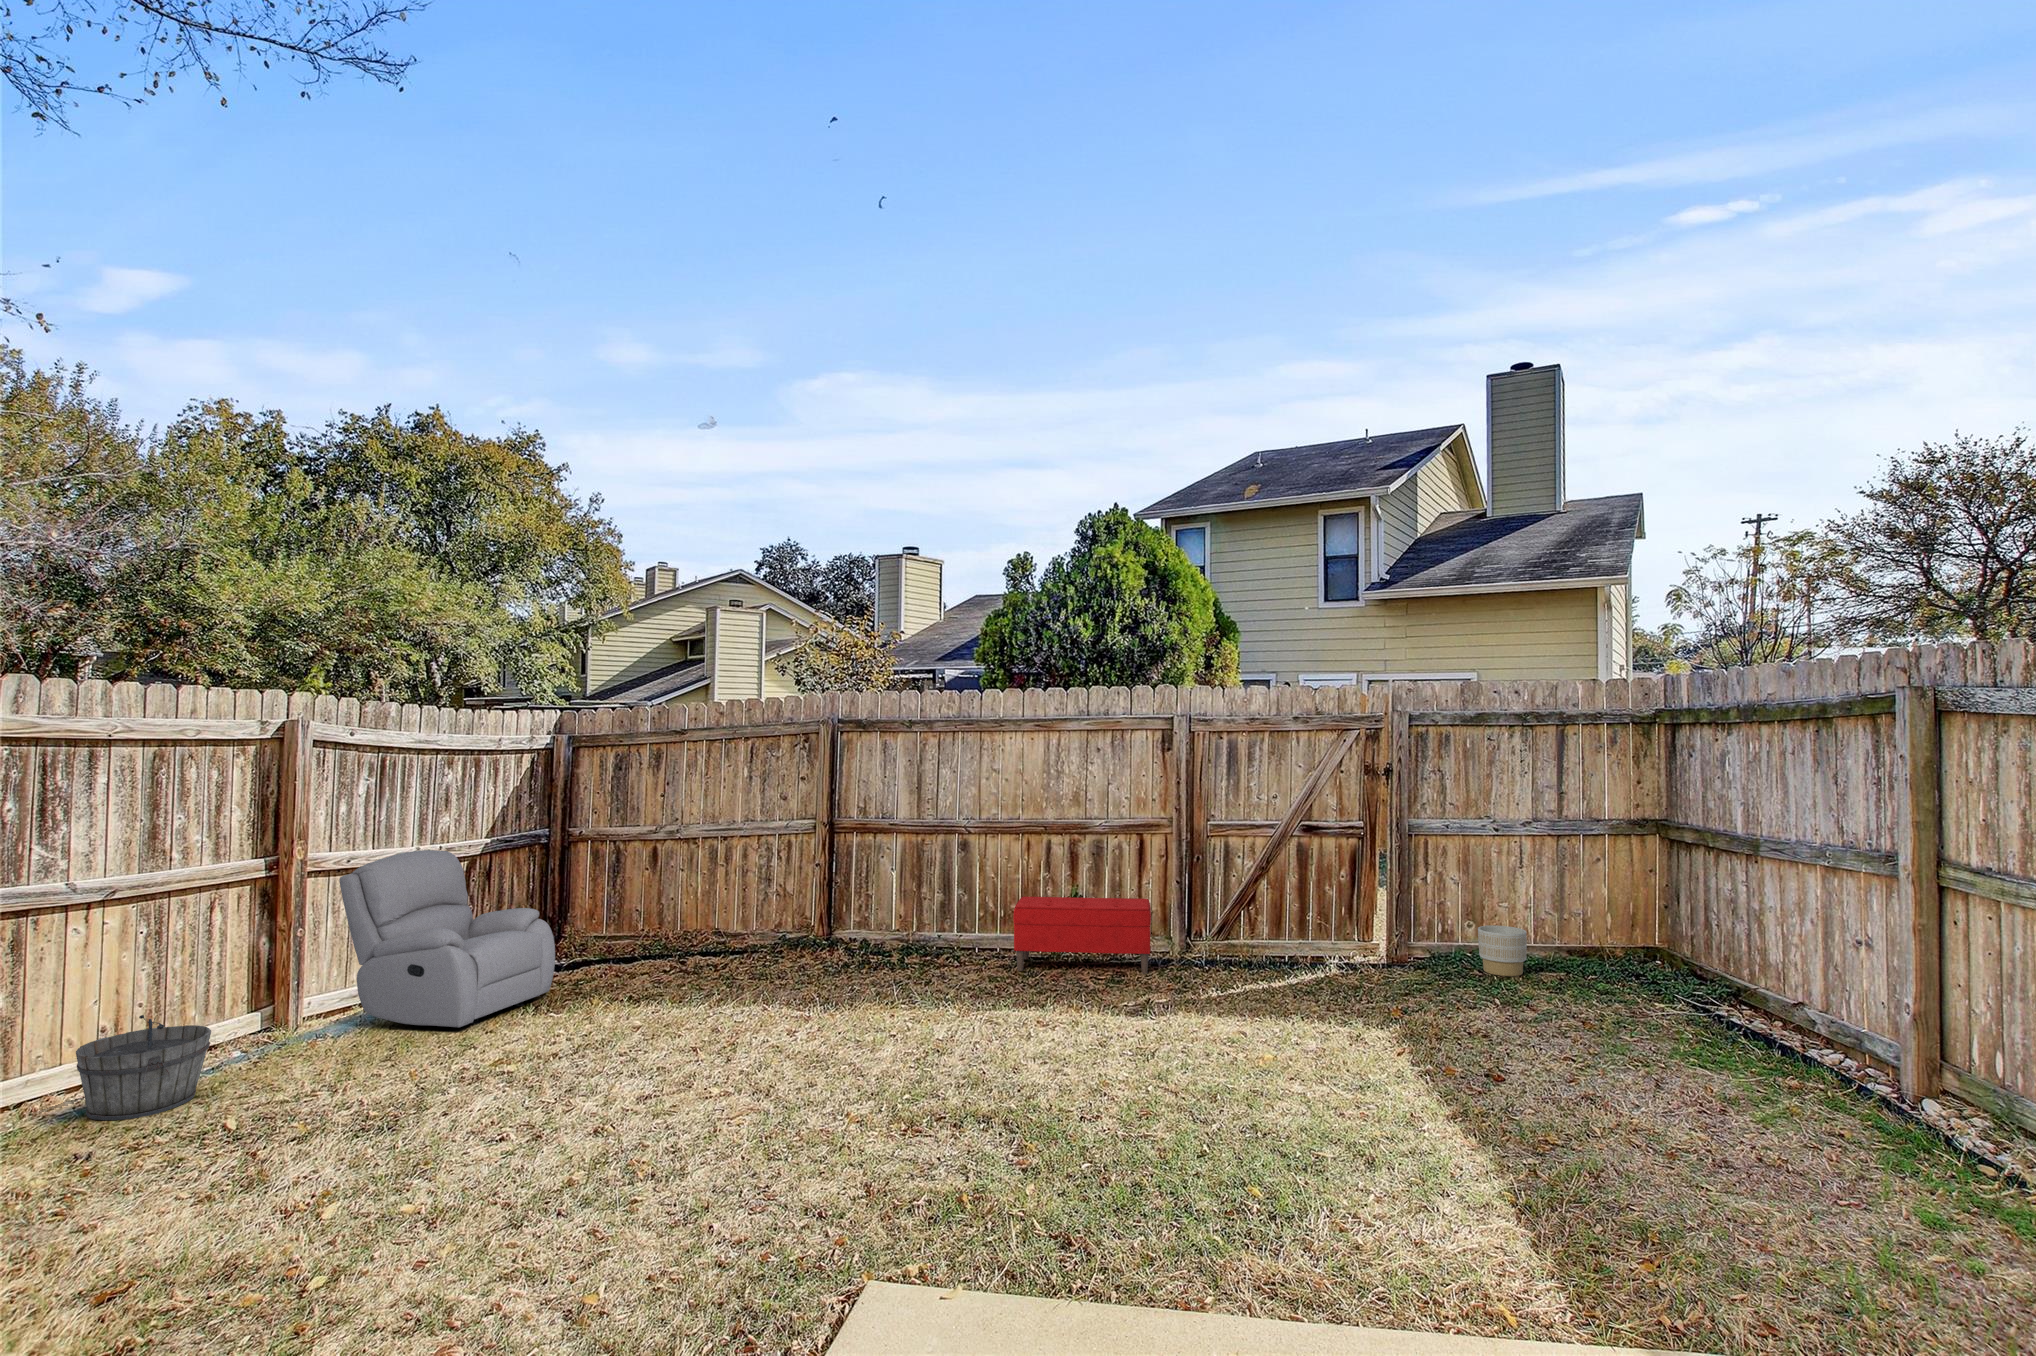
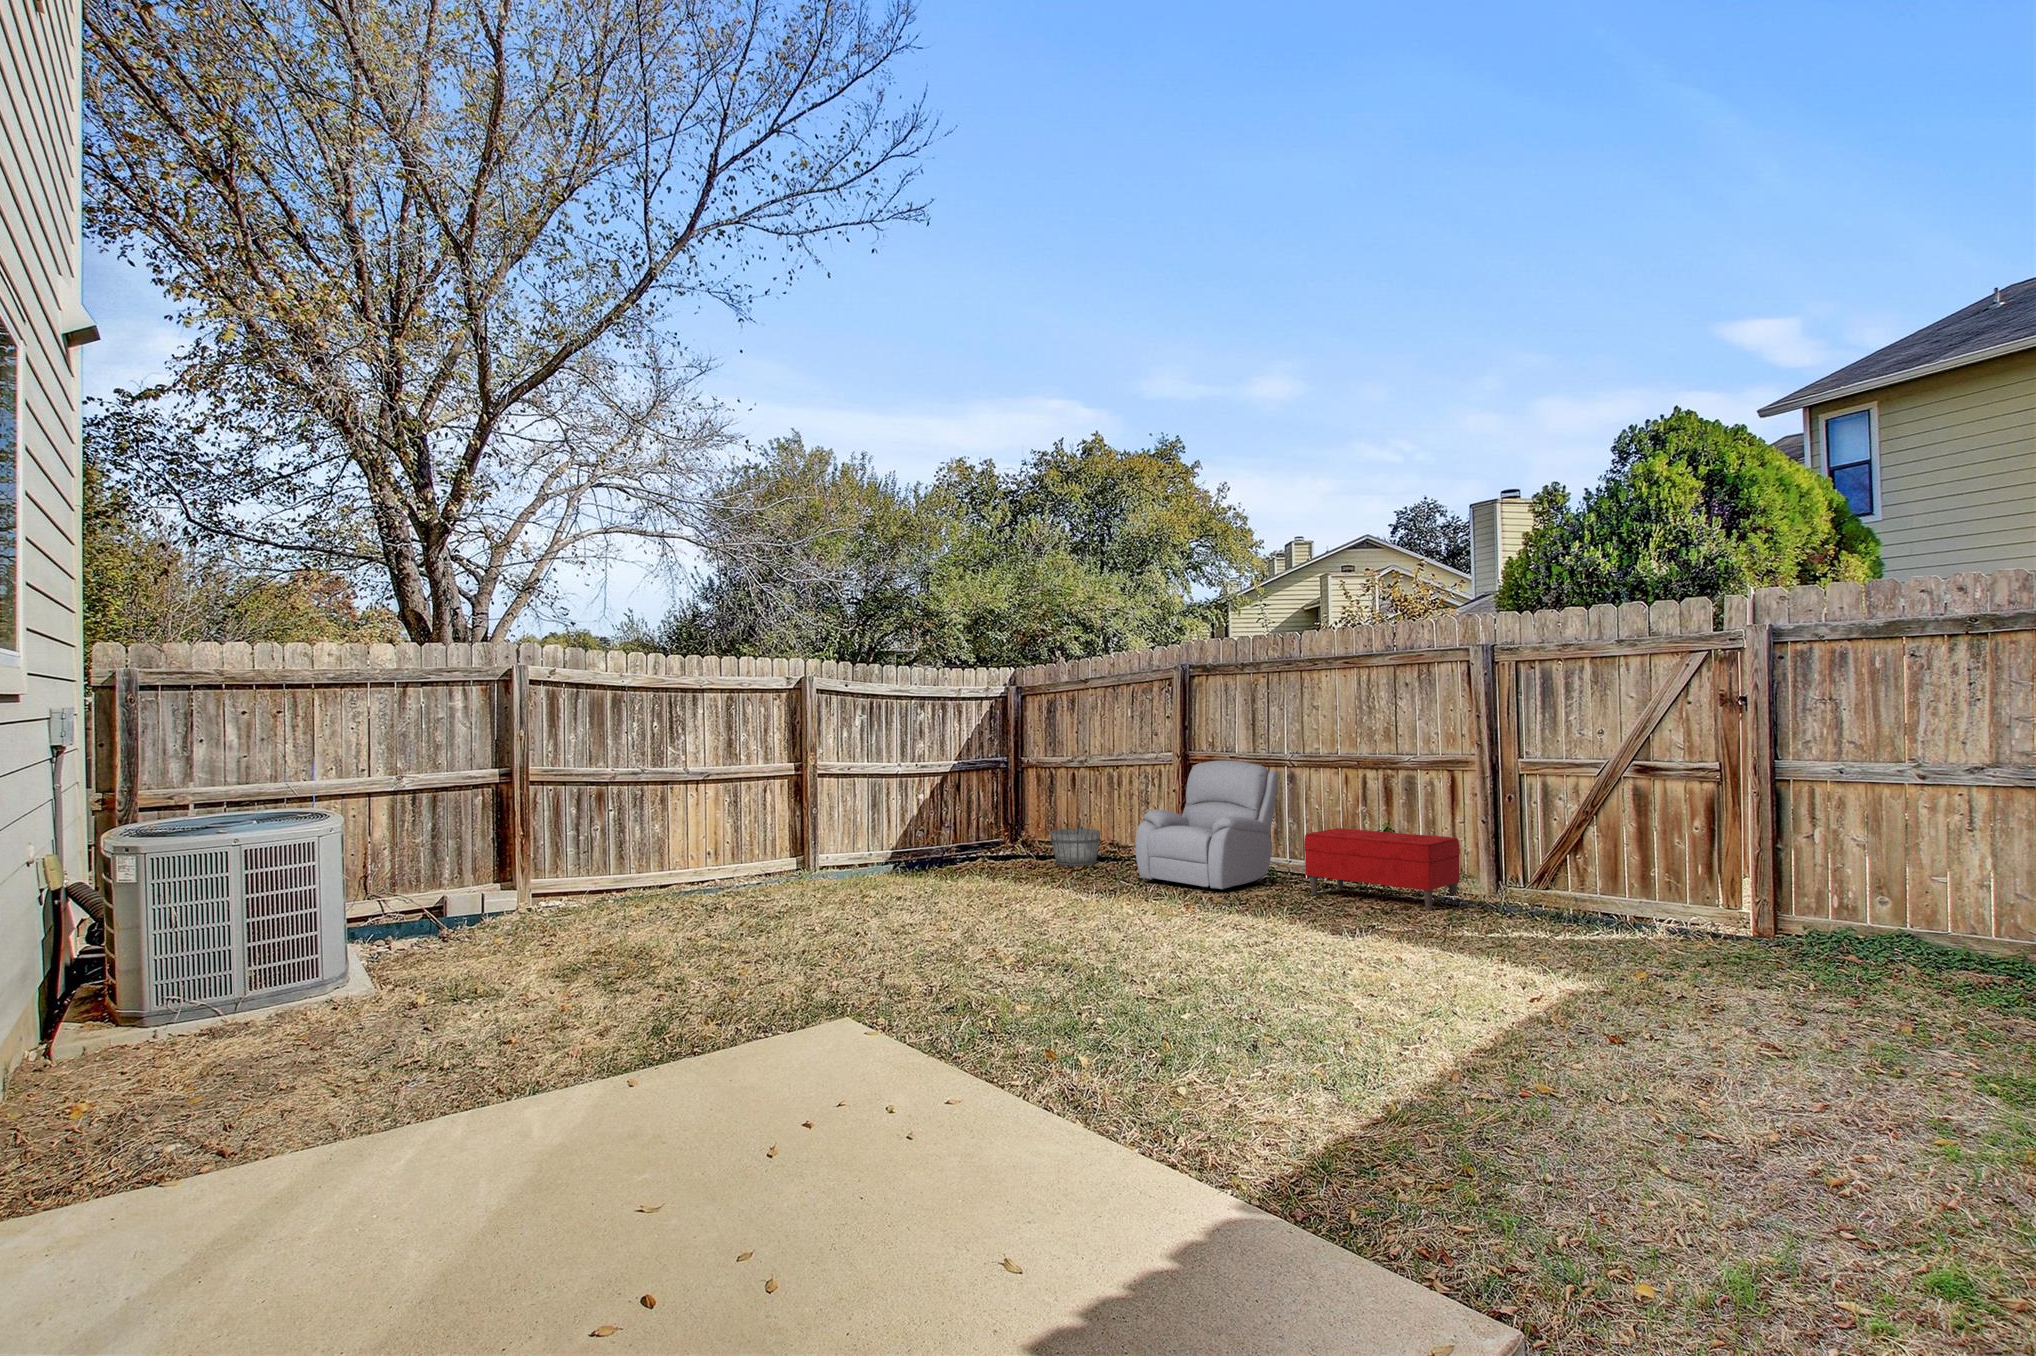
chair: present [339,850,555,1027] -> present [1135,760,1278,890]
planter: present [1478,925,1527,976] -> none [1877,902,1959,971]
wooden bucket: present [76,1015,211,1120] -> present [1050,820,1101,866]

